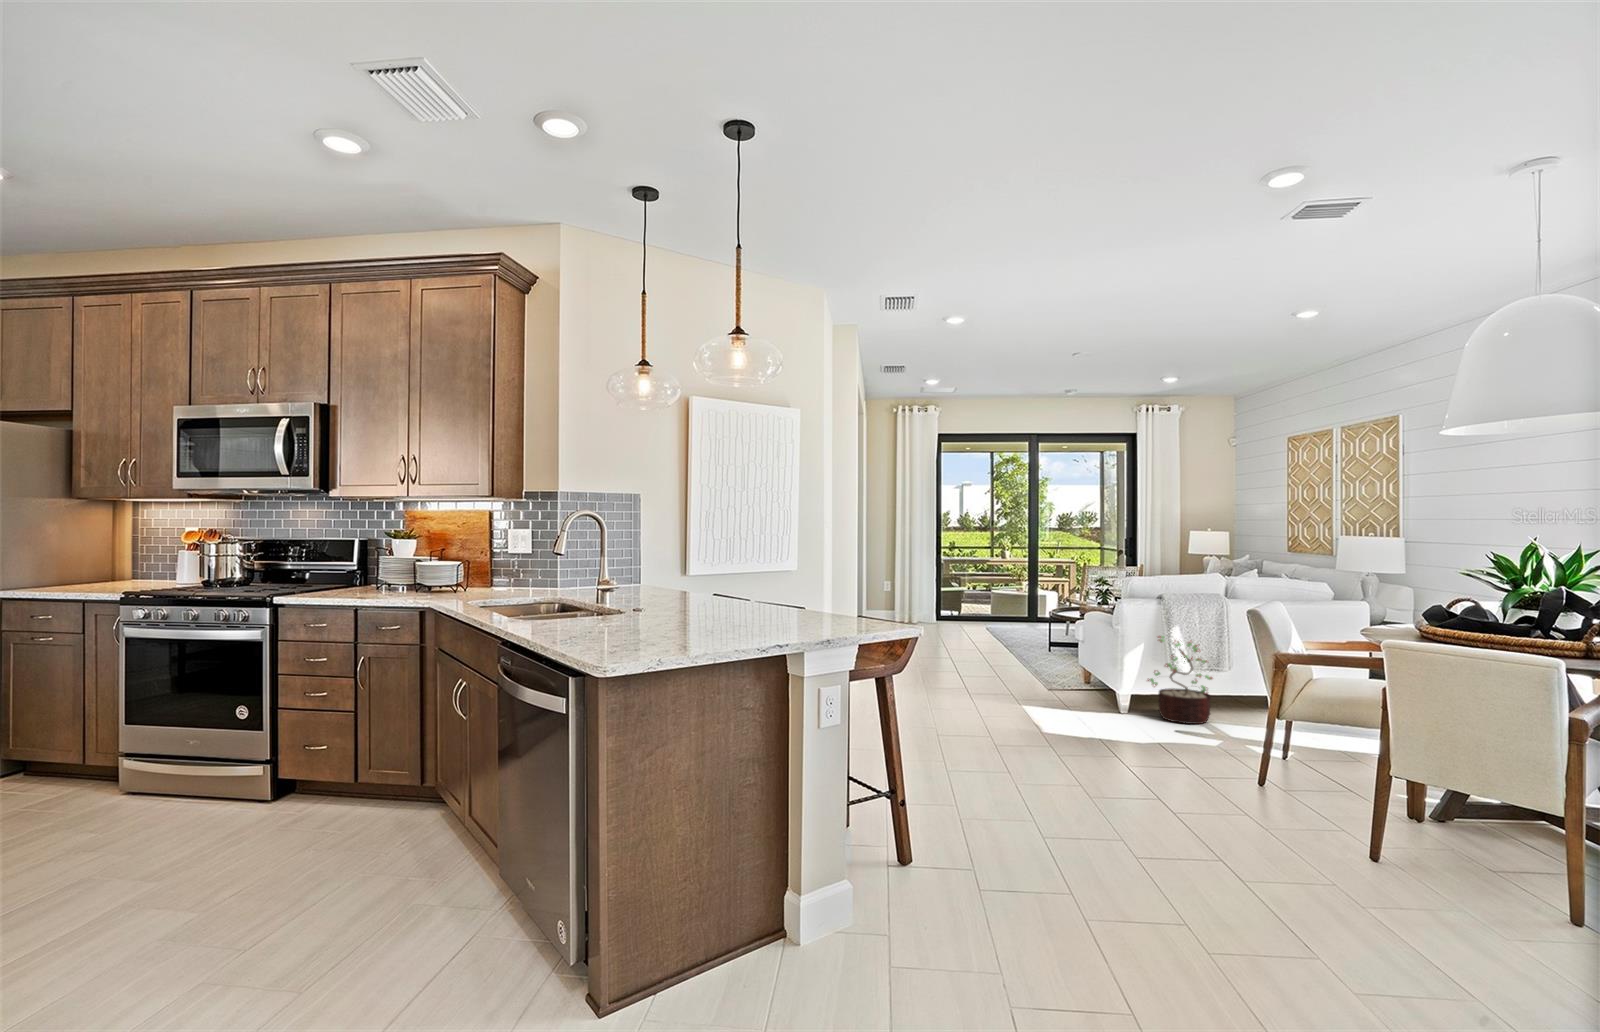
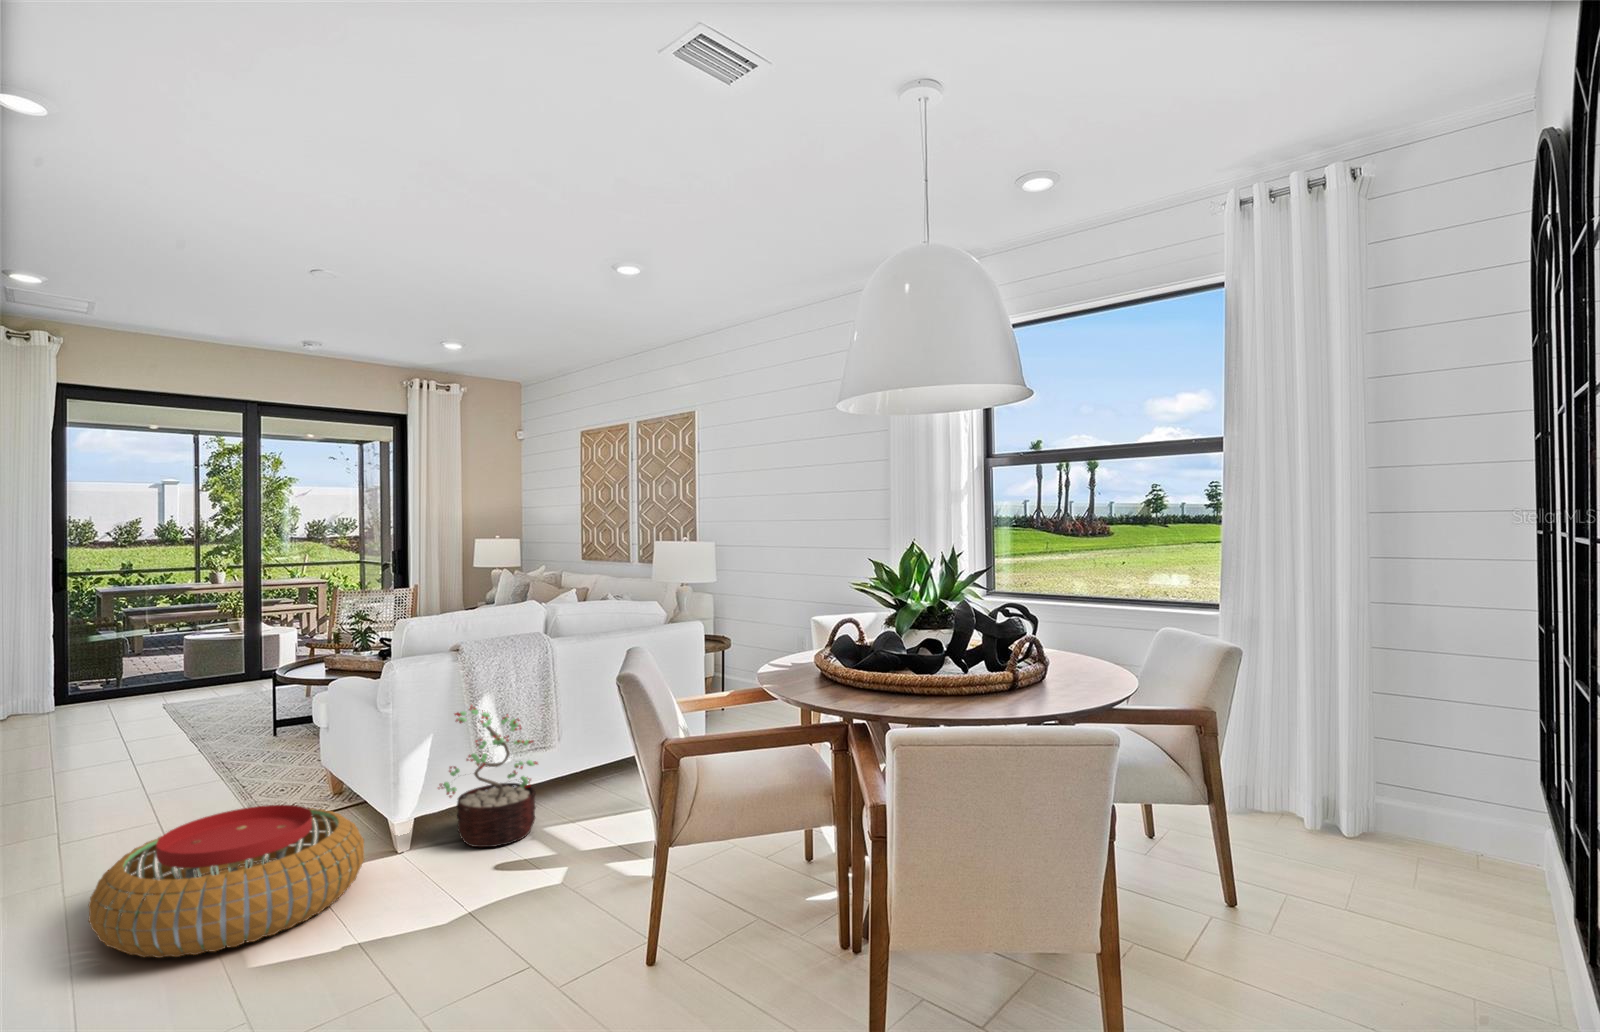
pouf: none [984,668,1104,726] -> present [88,805,364,958]

